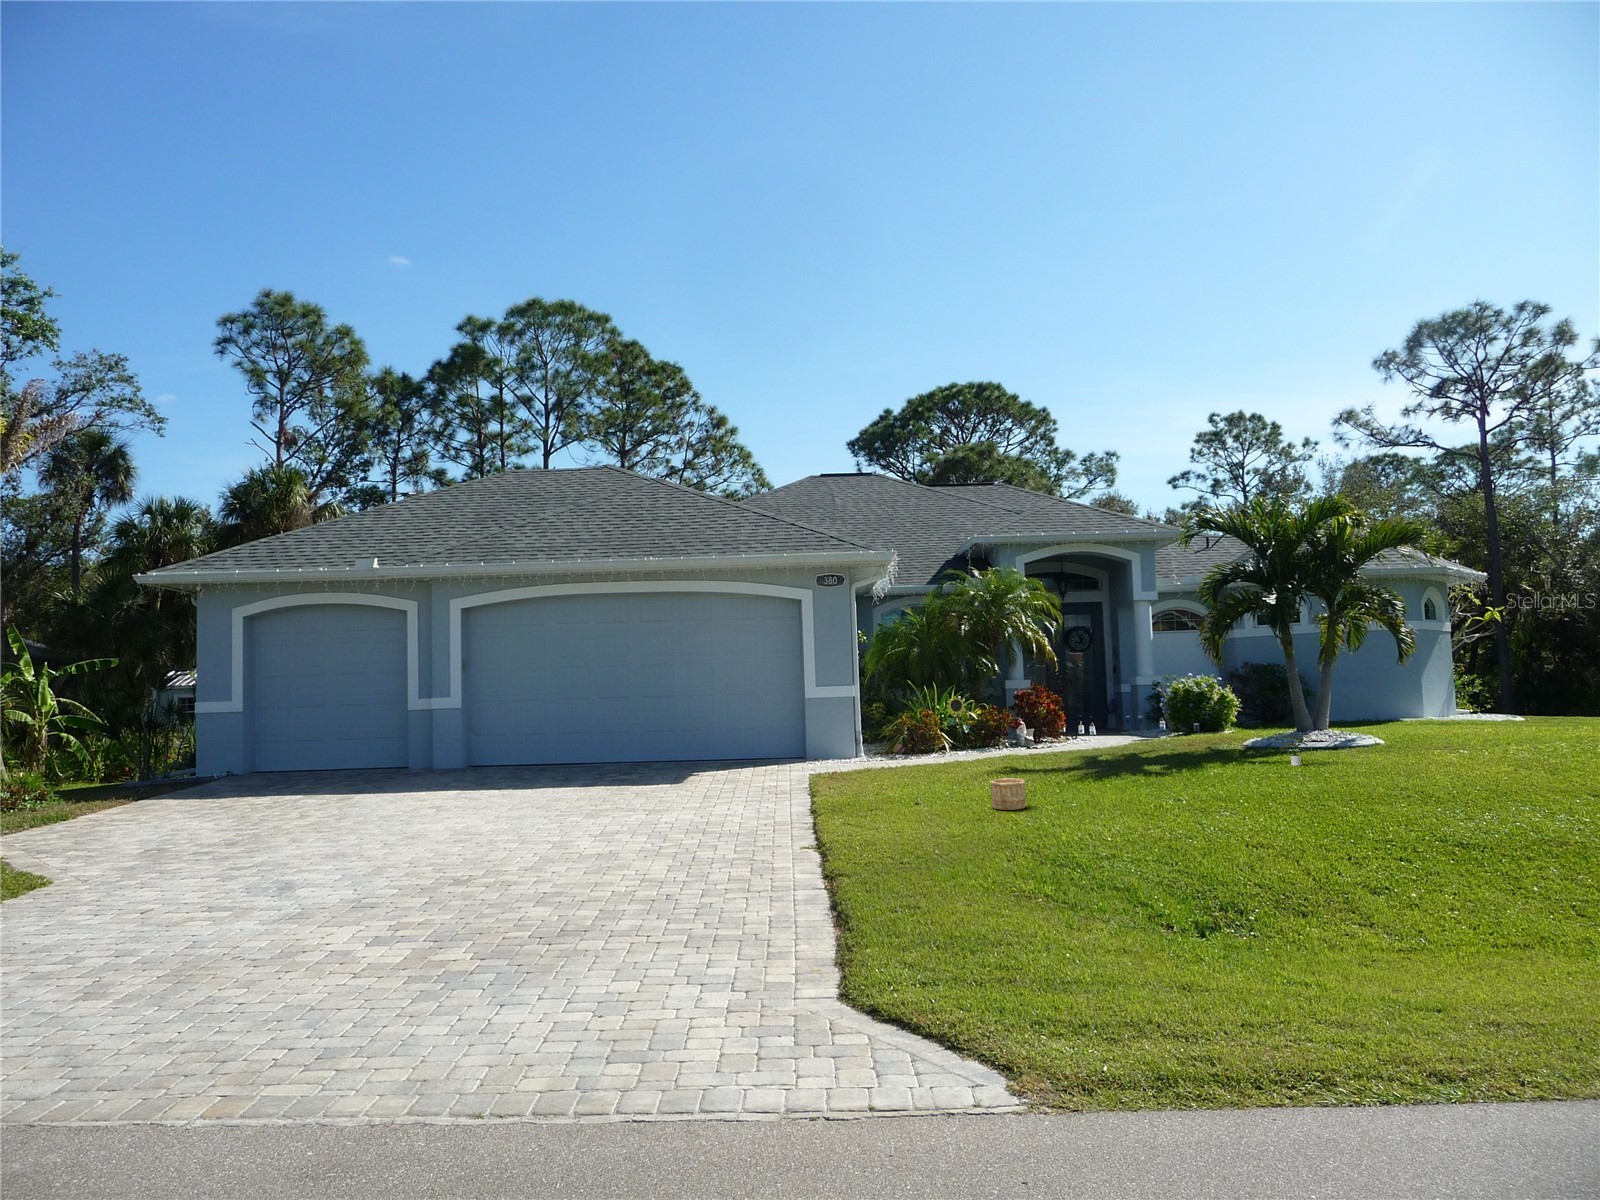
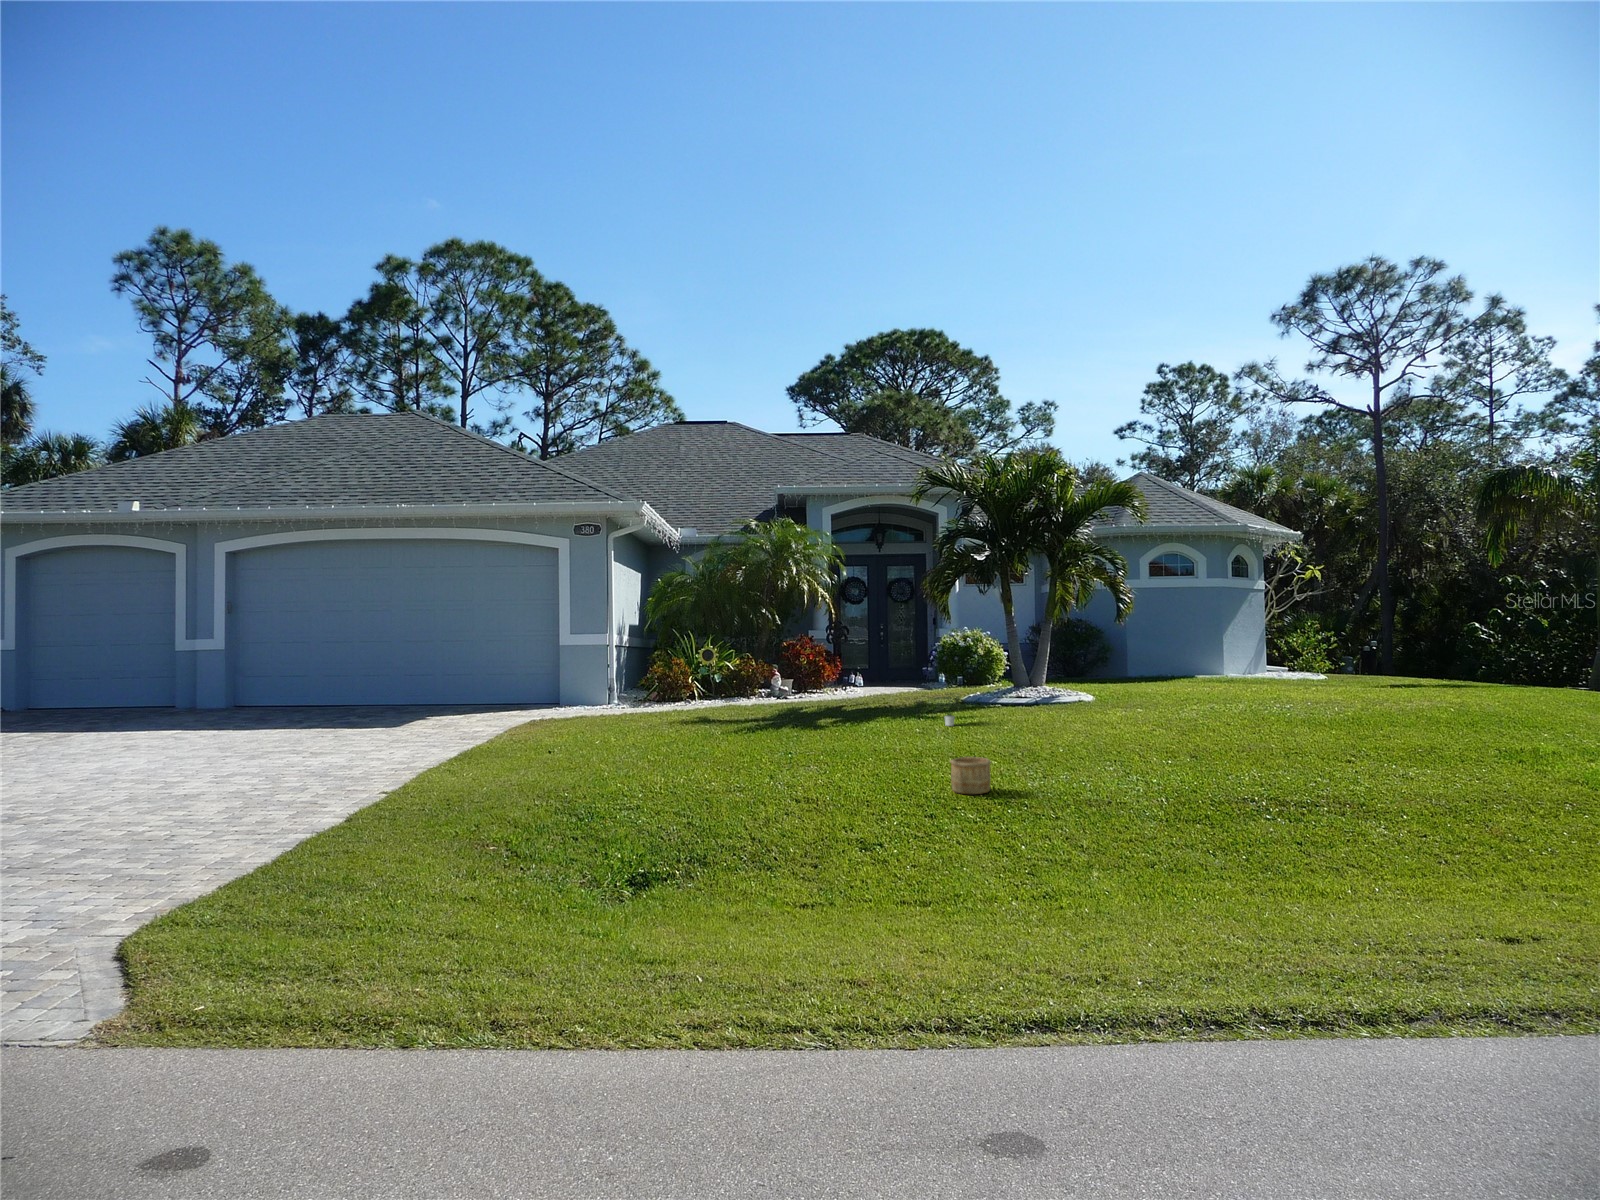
wooden bucket: present [990,778,1026,810] -> present [950,757,991,794]

